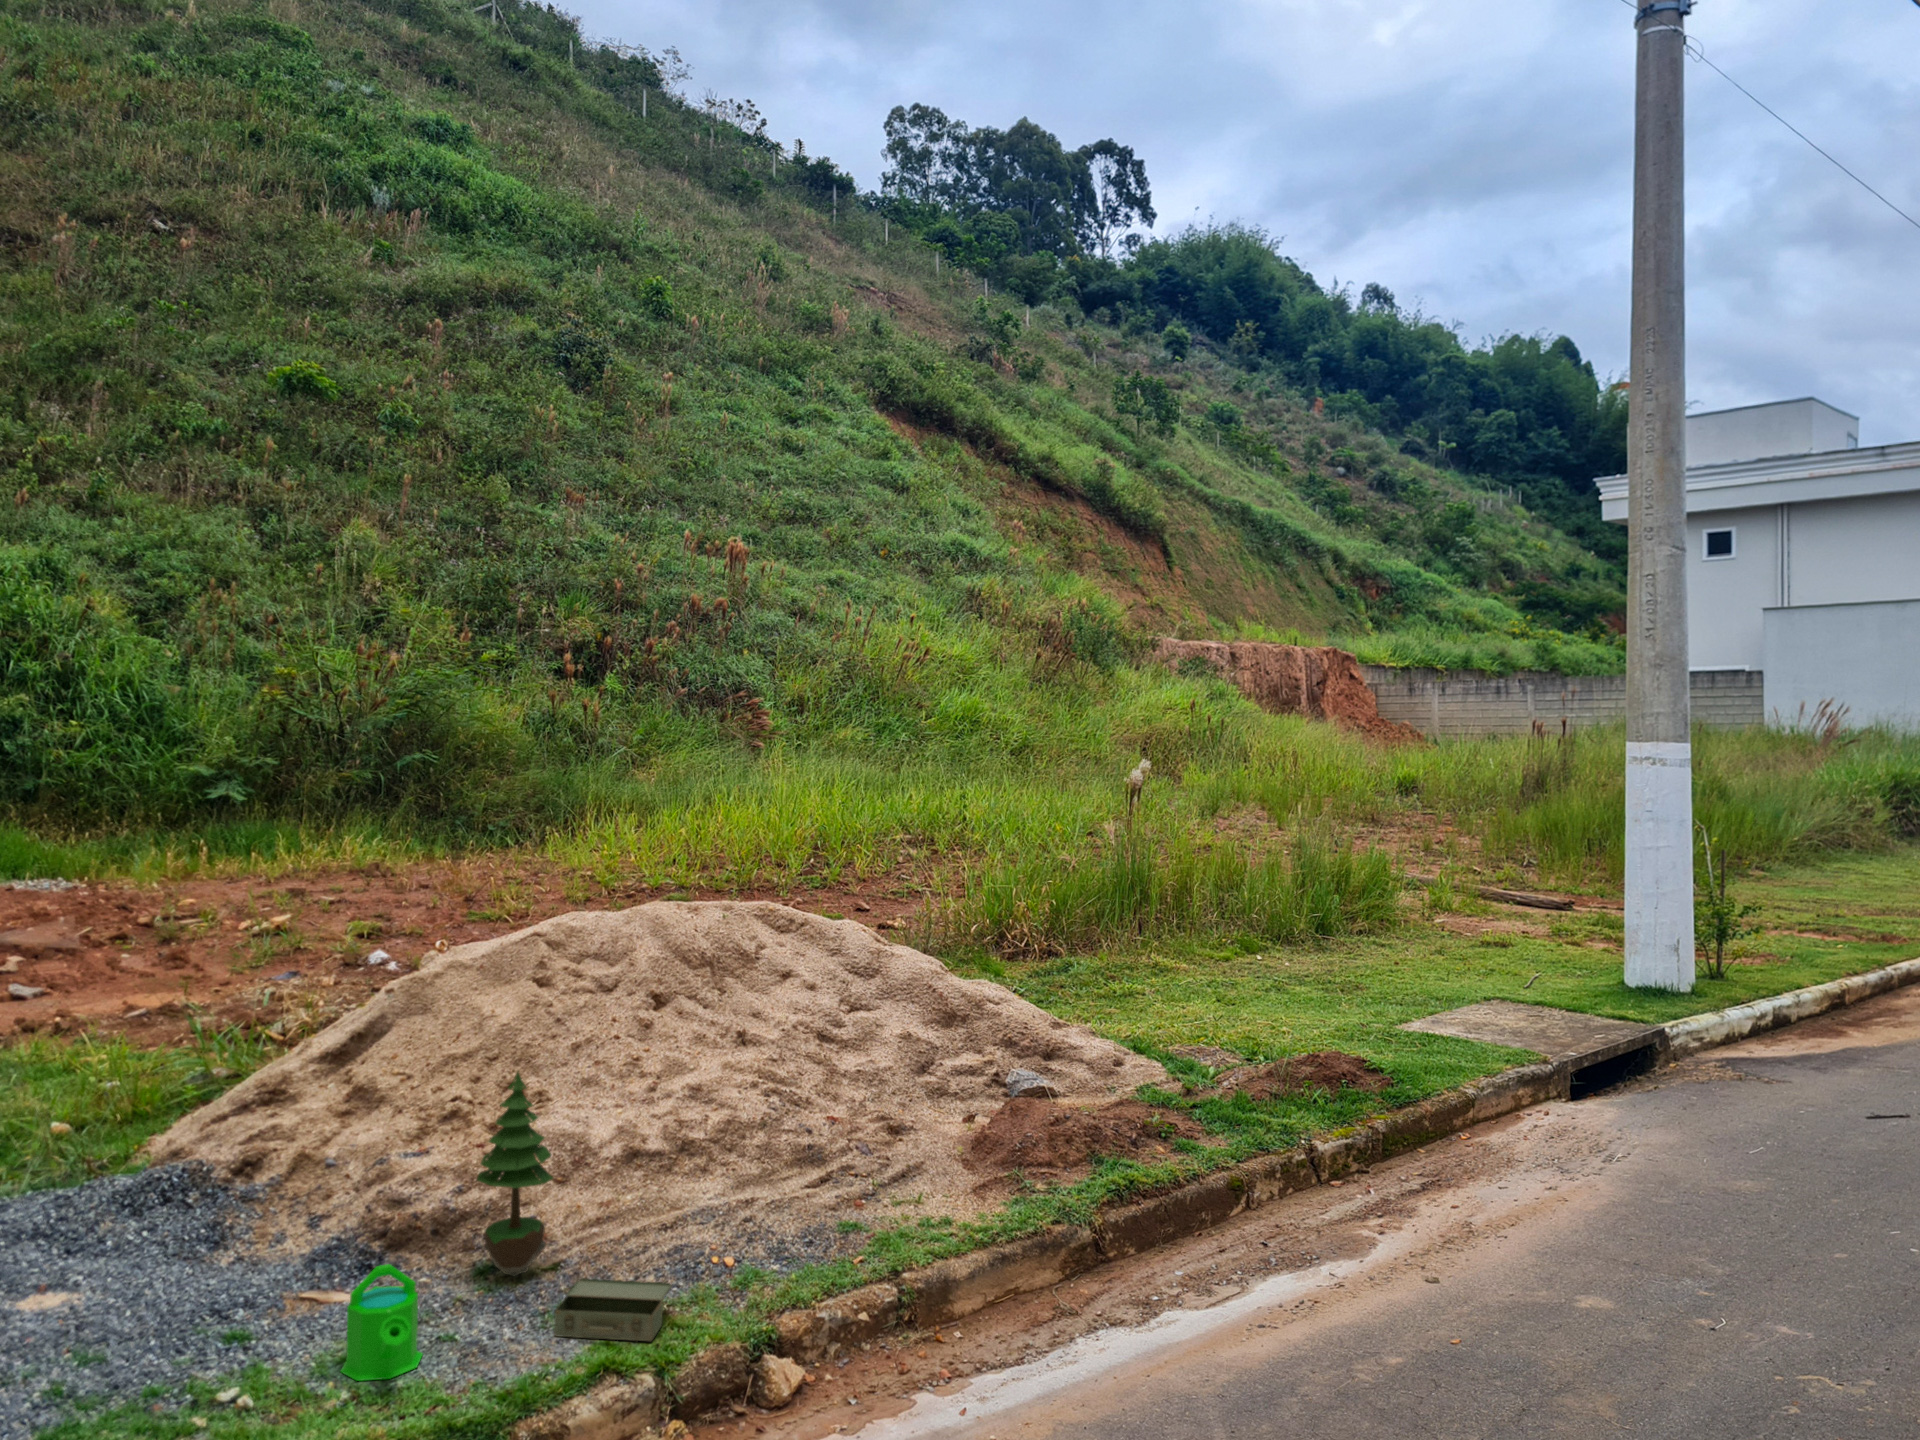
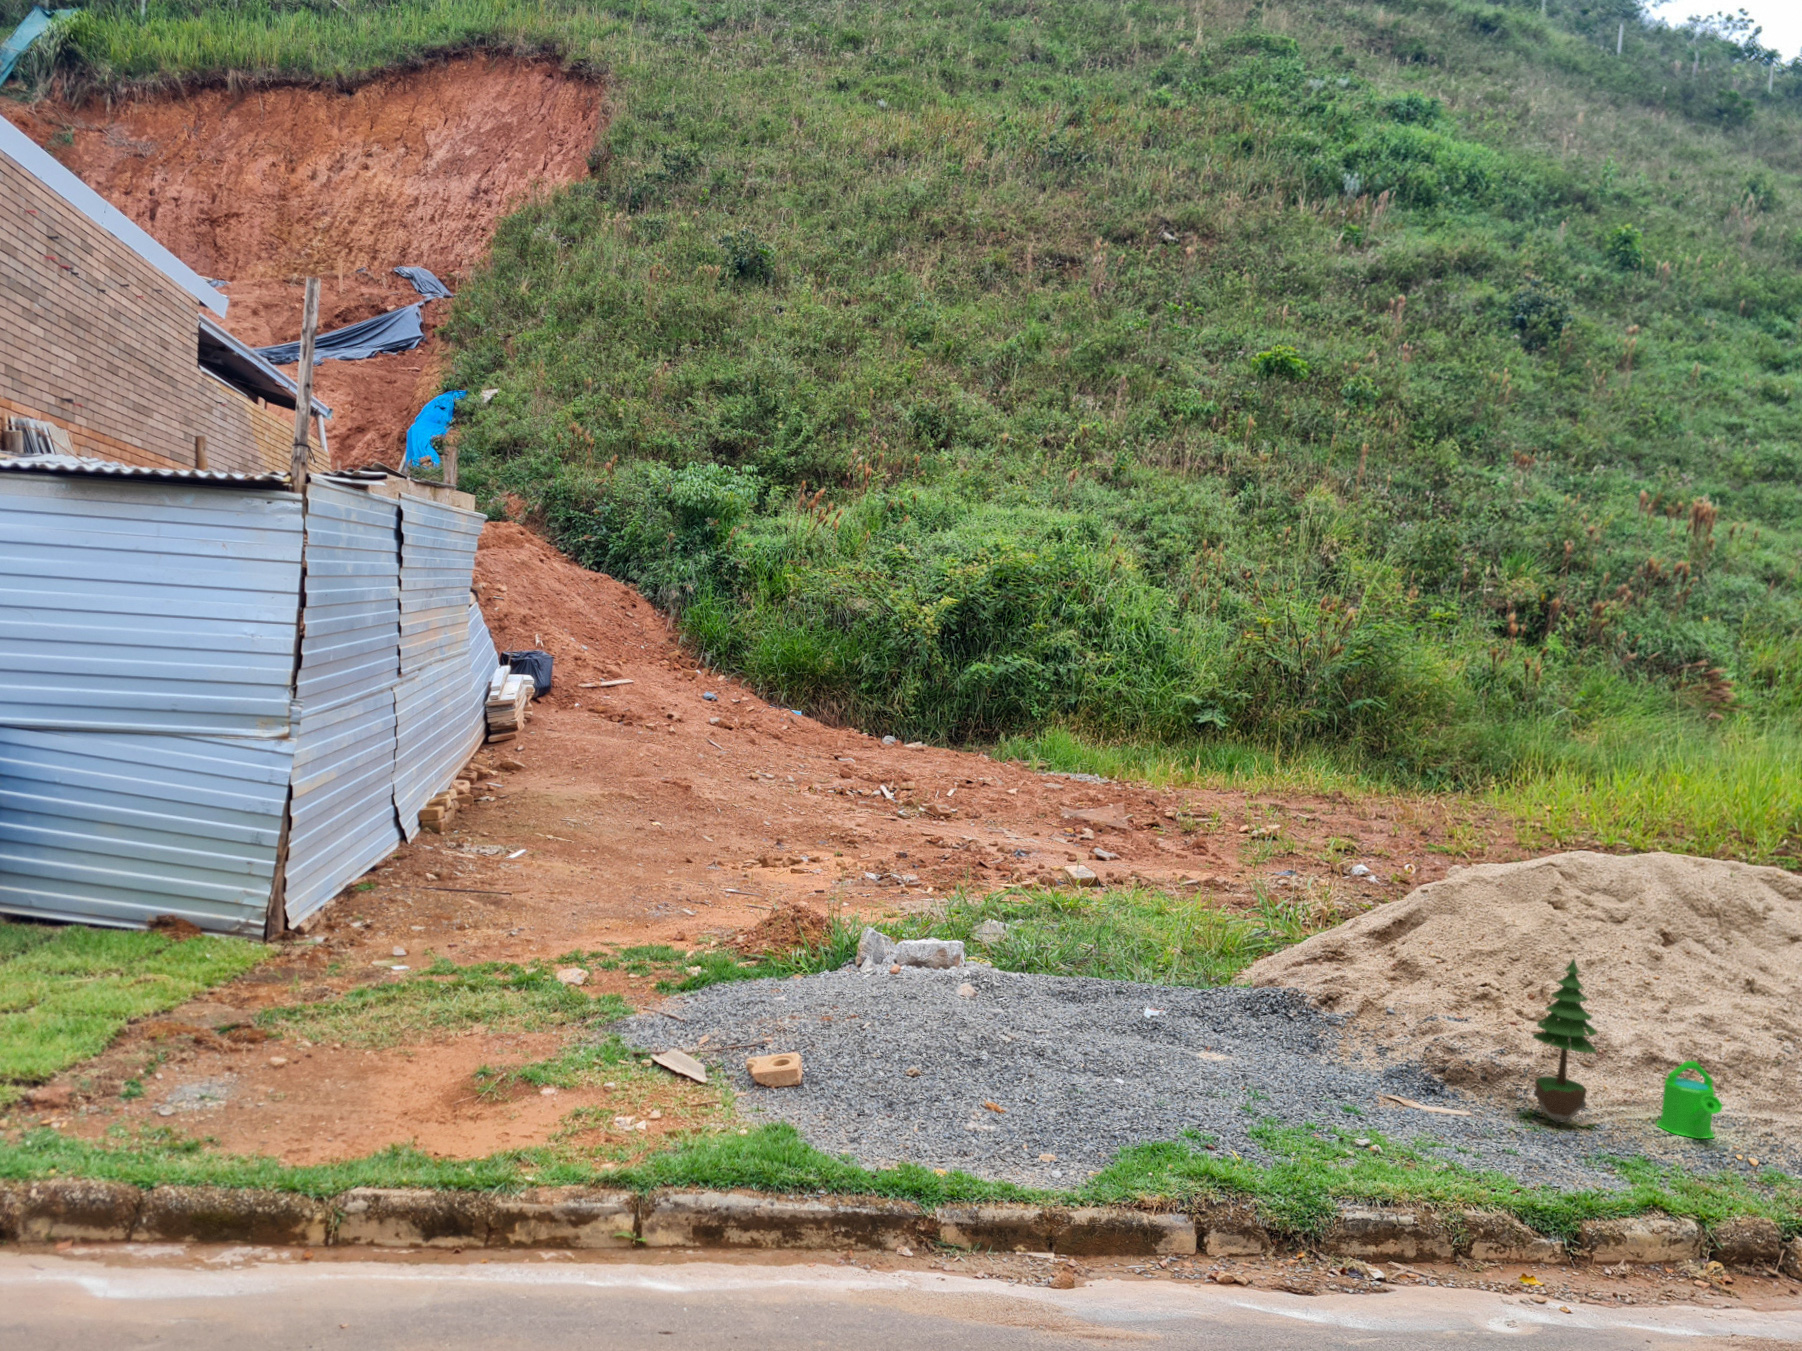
watering can: present [341,1264,423,1381] -> present [1656,1061,1722,1139]
toolbox: present [554,1278,672,1341] -> none [1603,1135,1708,1196]

